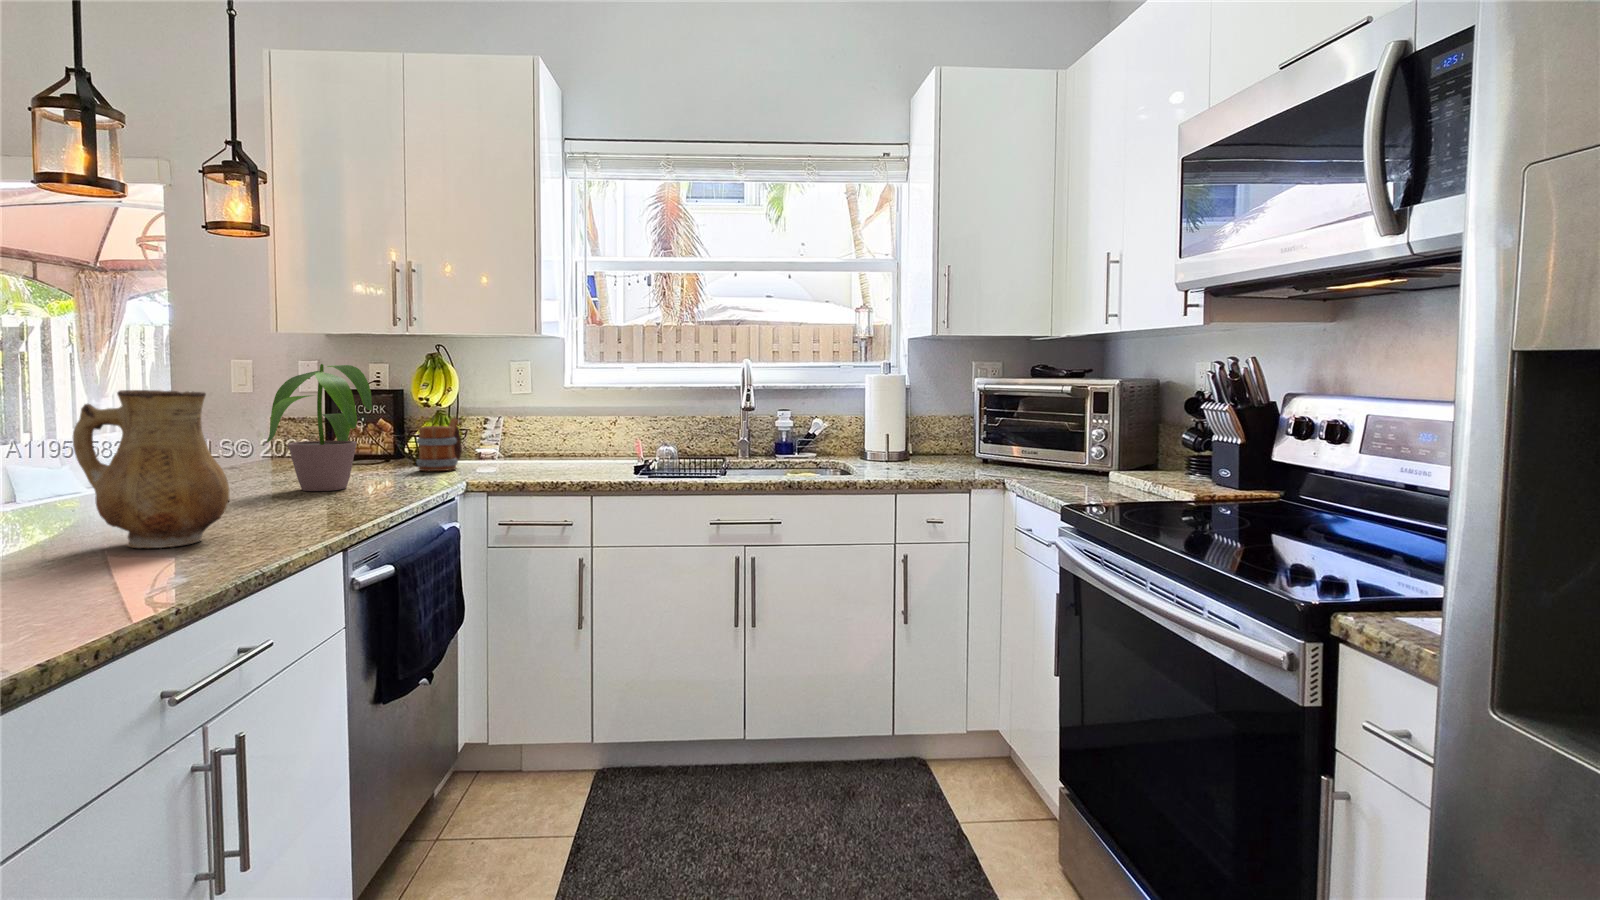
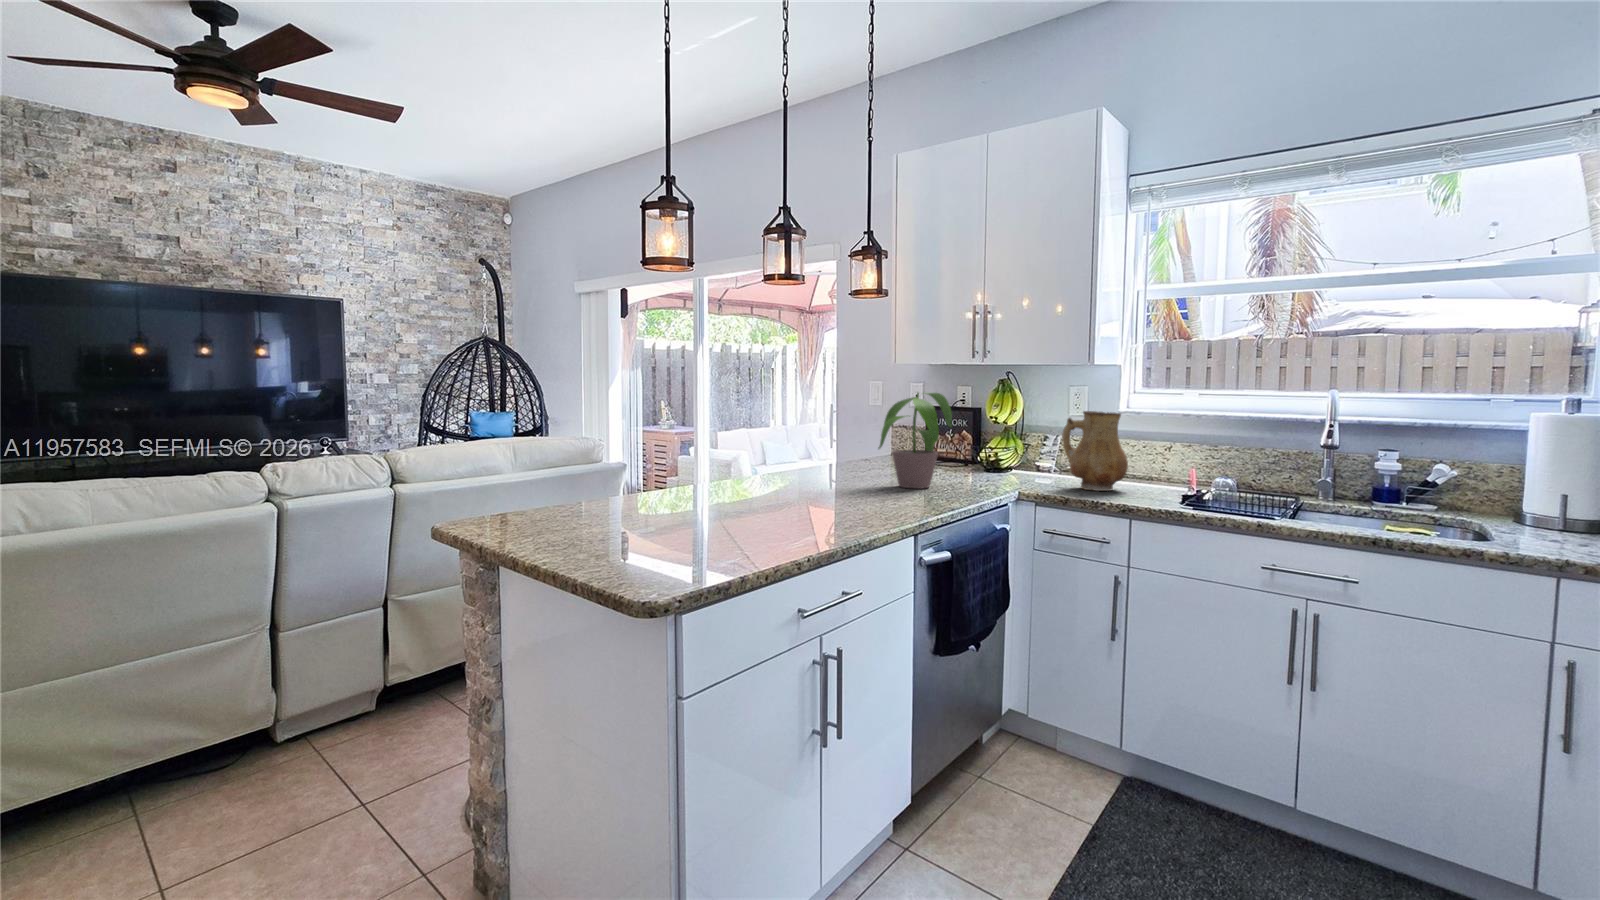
ceramic pitcher: present [73,390,229,548] -> present [1062,411,1128,491]
mug: present [416,418,462,471] -> none [985,435,1023,479]

